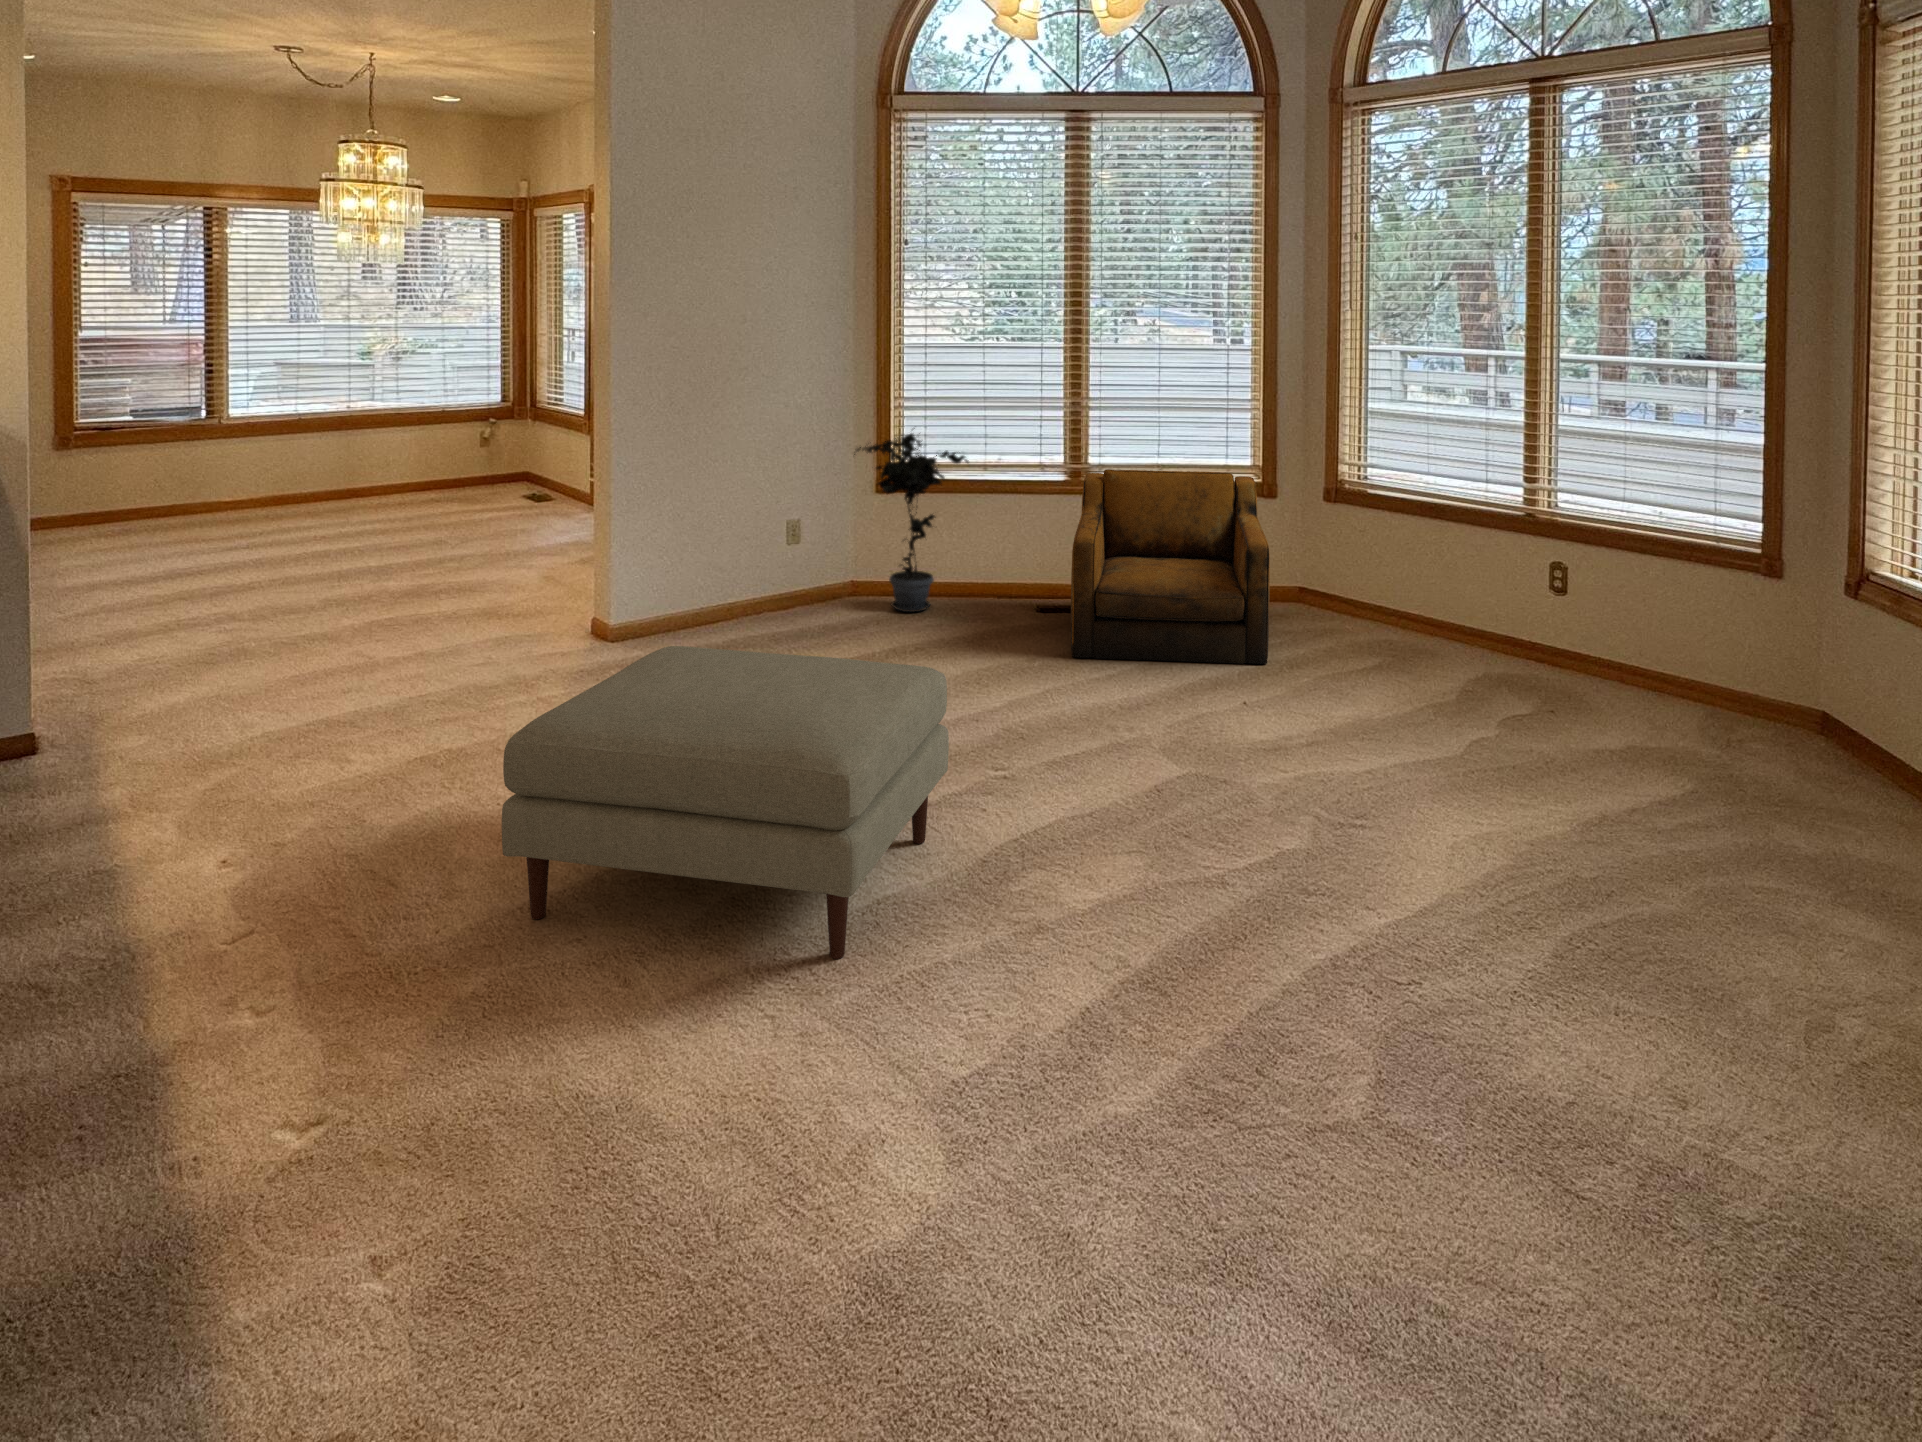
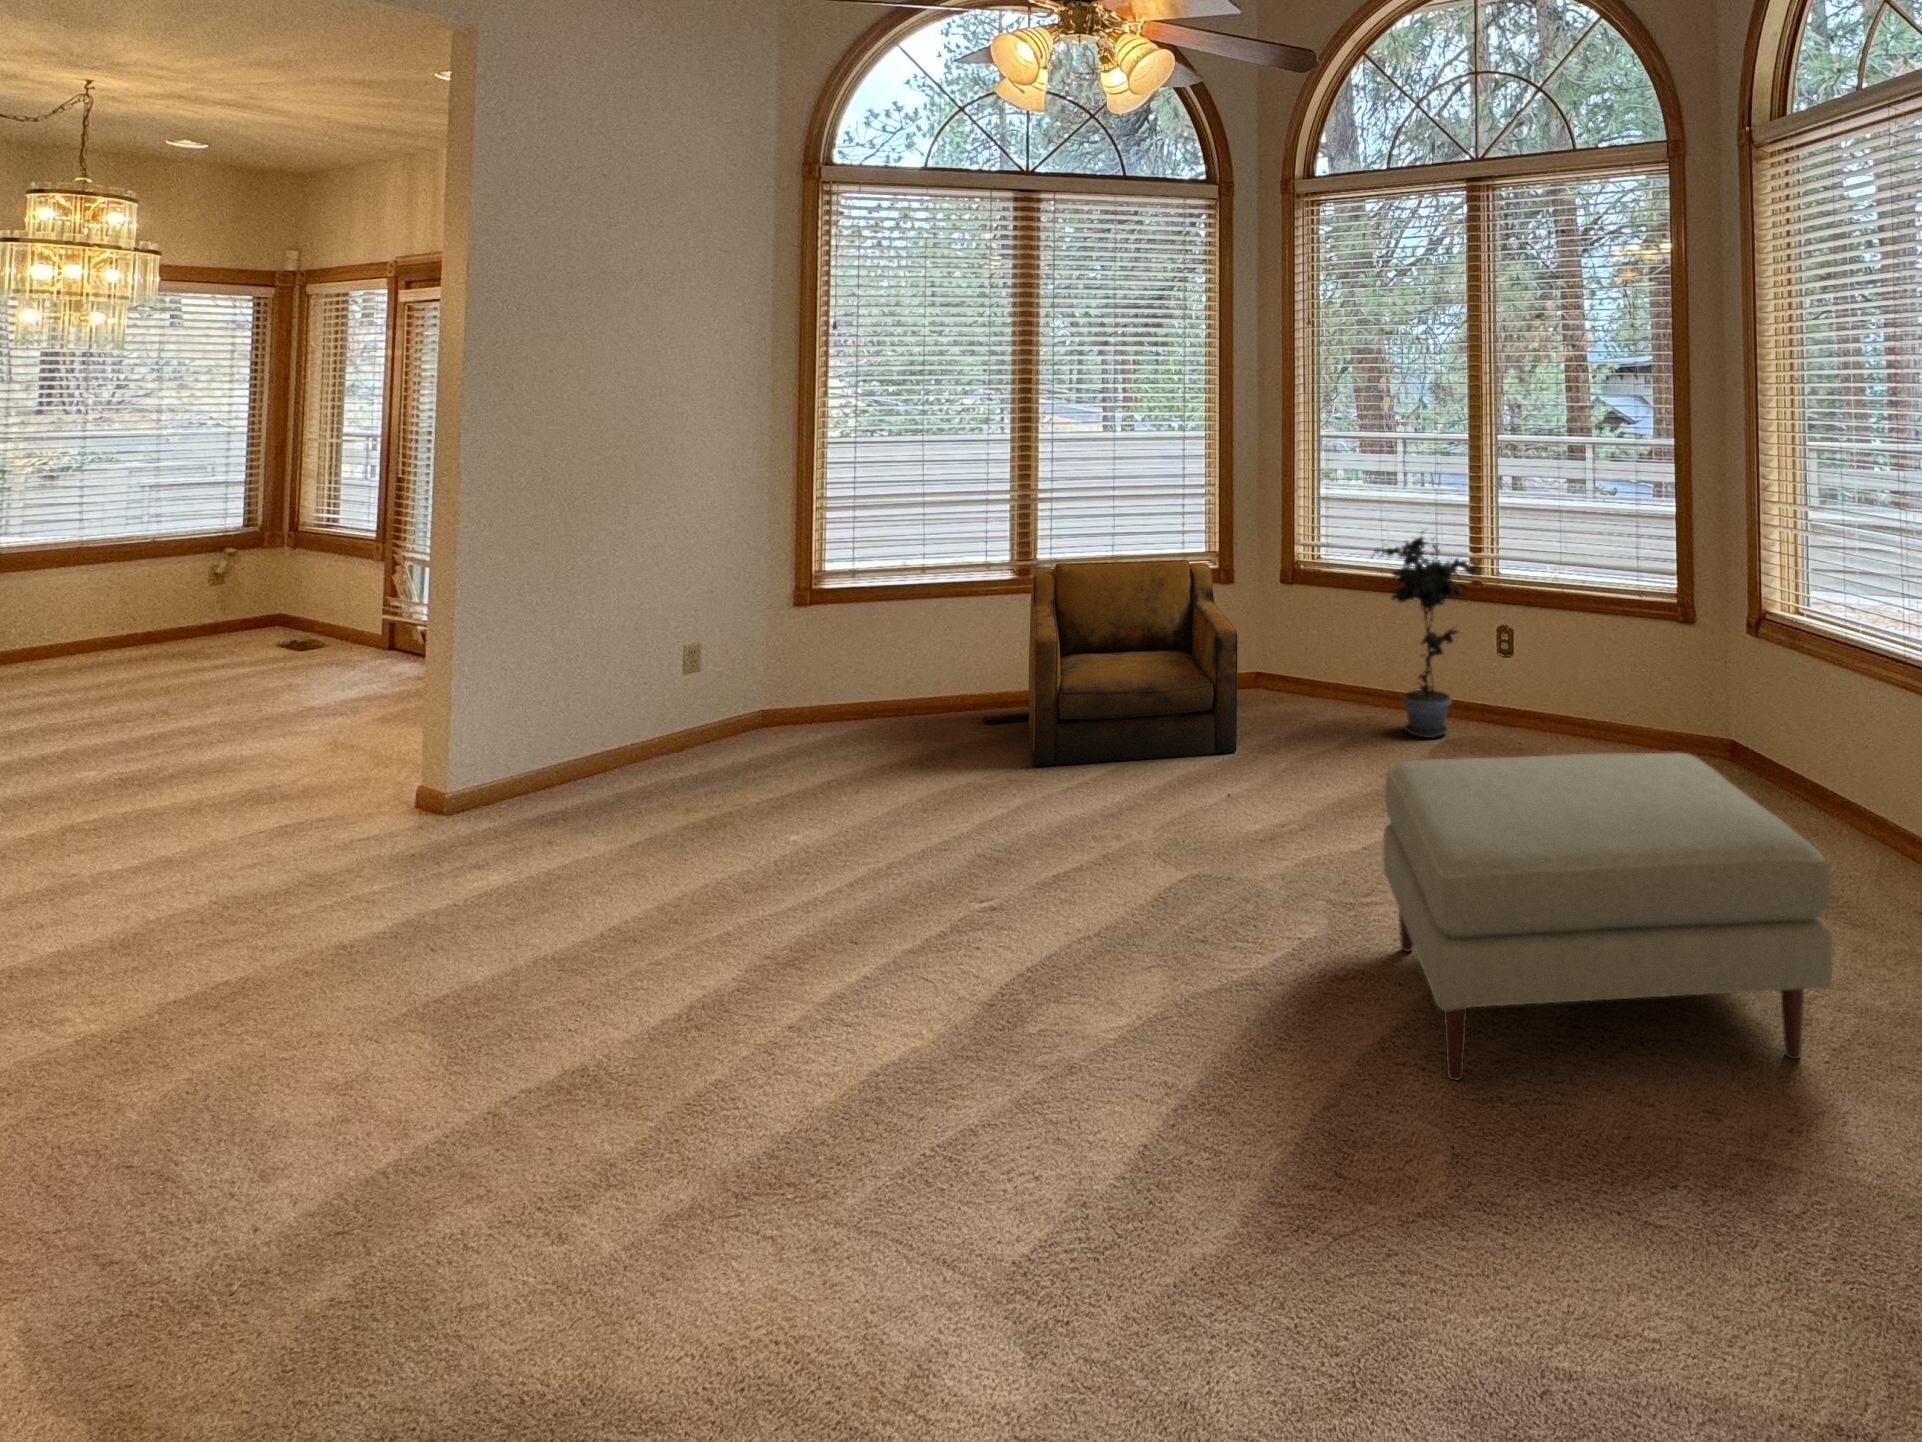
potted plant: present [854,428,969,612] -> present [1372,532,1480,738]
ottoman: present [502,646,949,959] -> present [1383,753,1832,1080]

